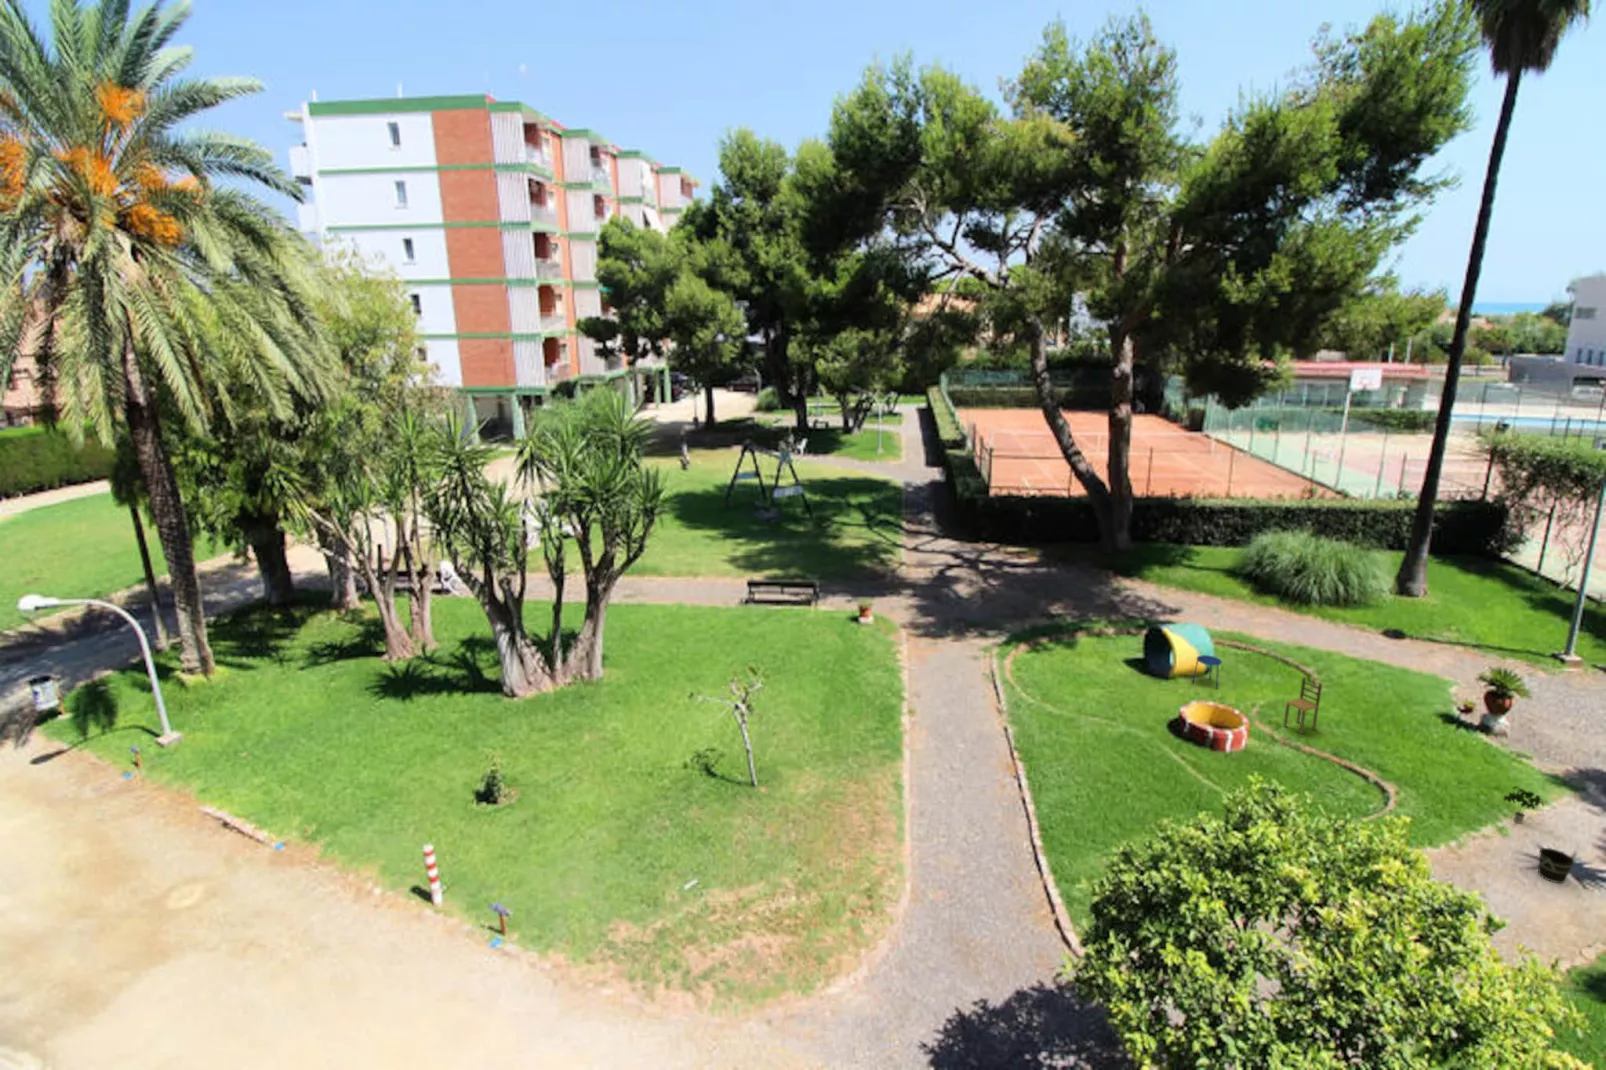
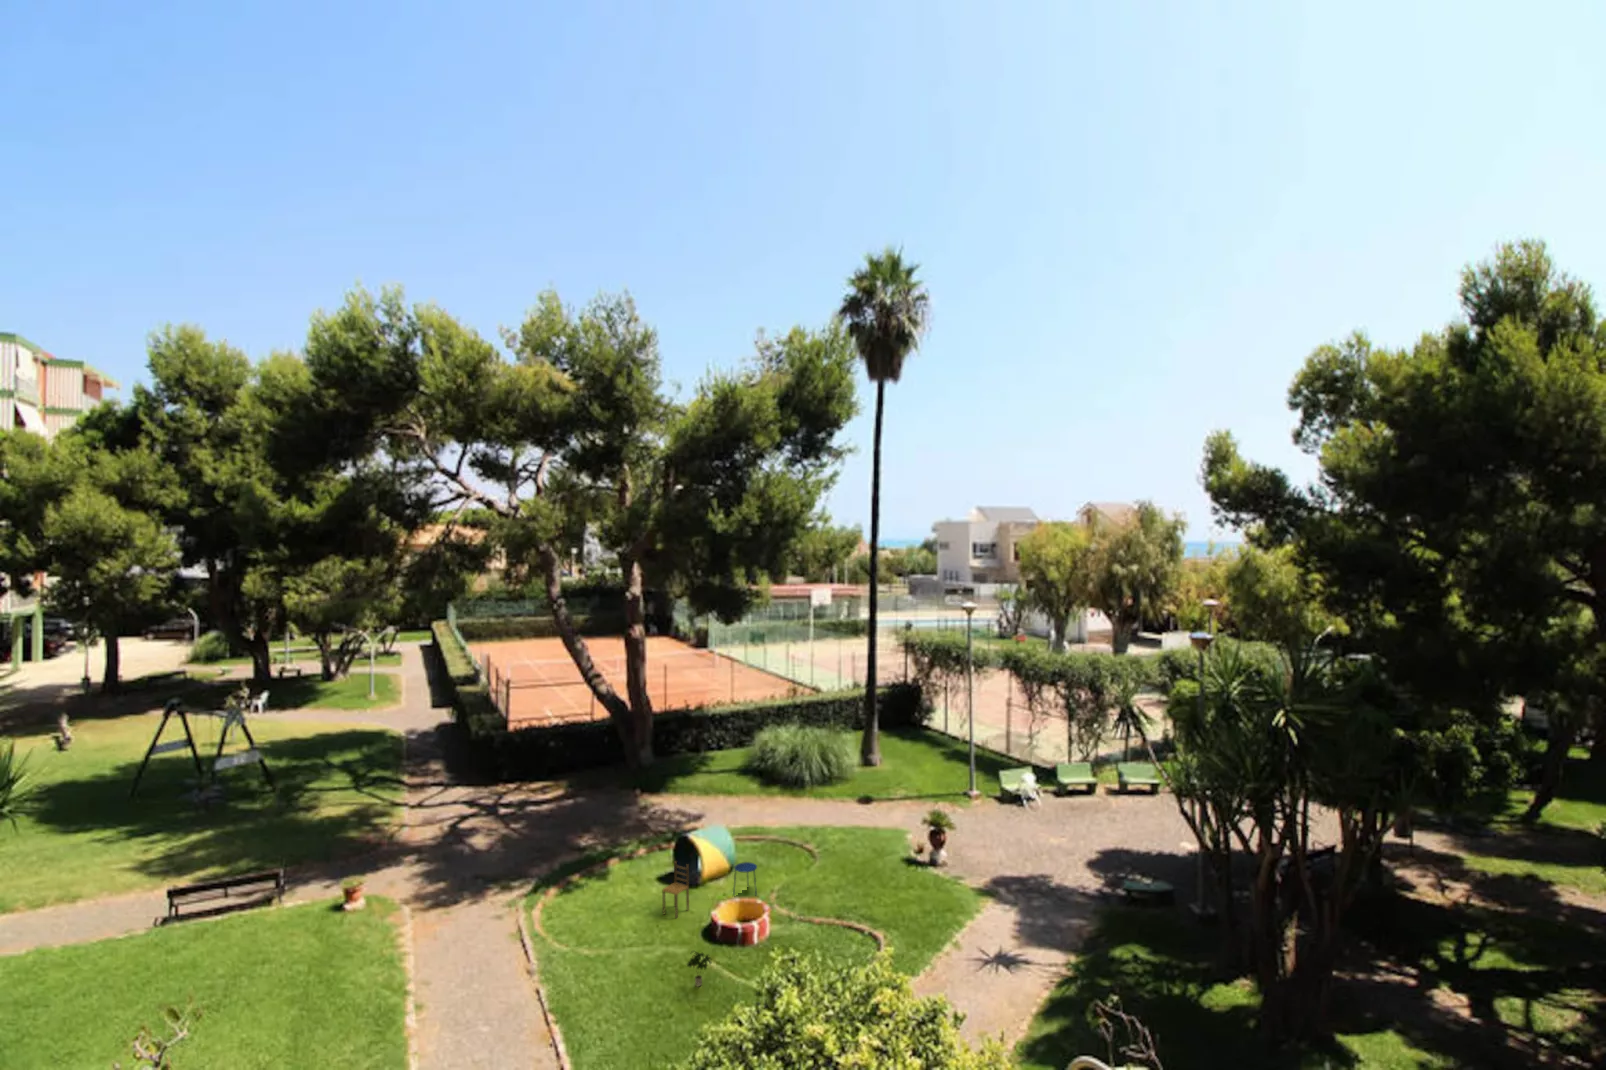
chair: present [1284,677,1322,734] -> present [662,861,689,918]
potted plant: present [1504,787,1544,824] -> present [687,952,711,986]
bucket: present [1538,848,1573,883] -> none [1037,979,1061,1012]

